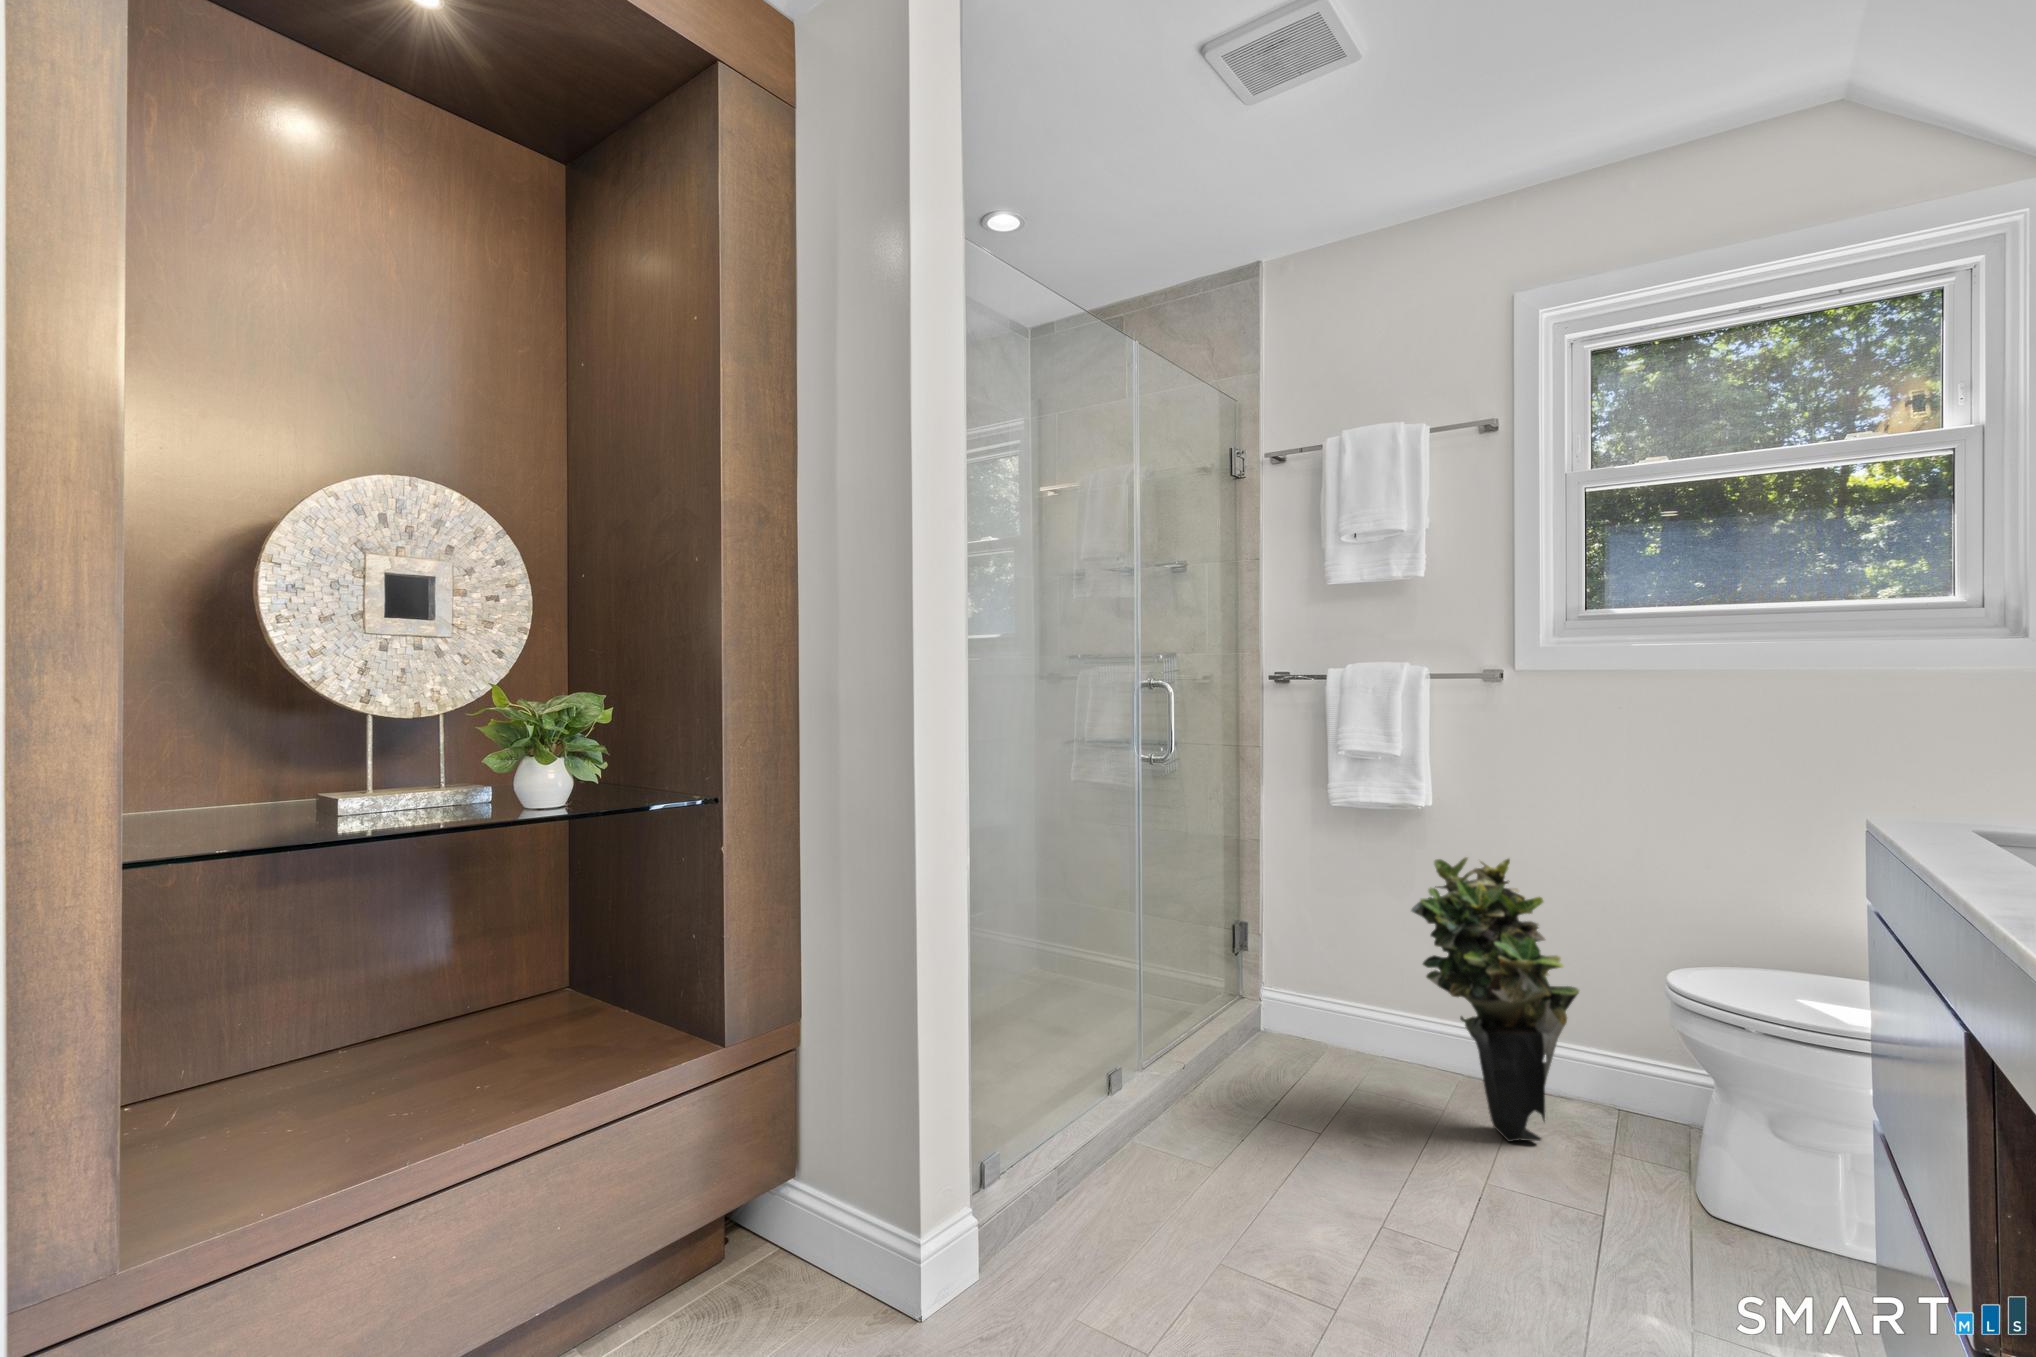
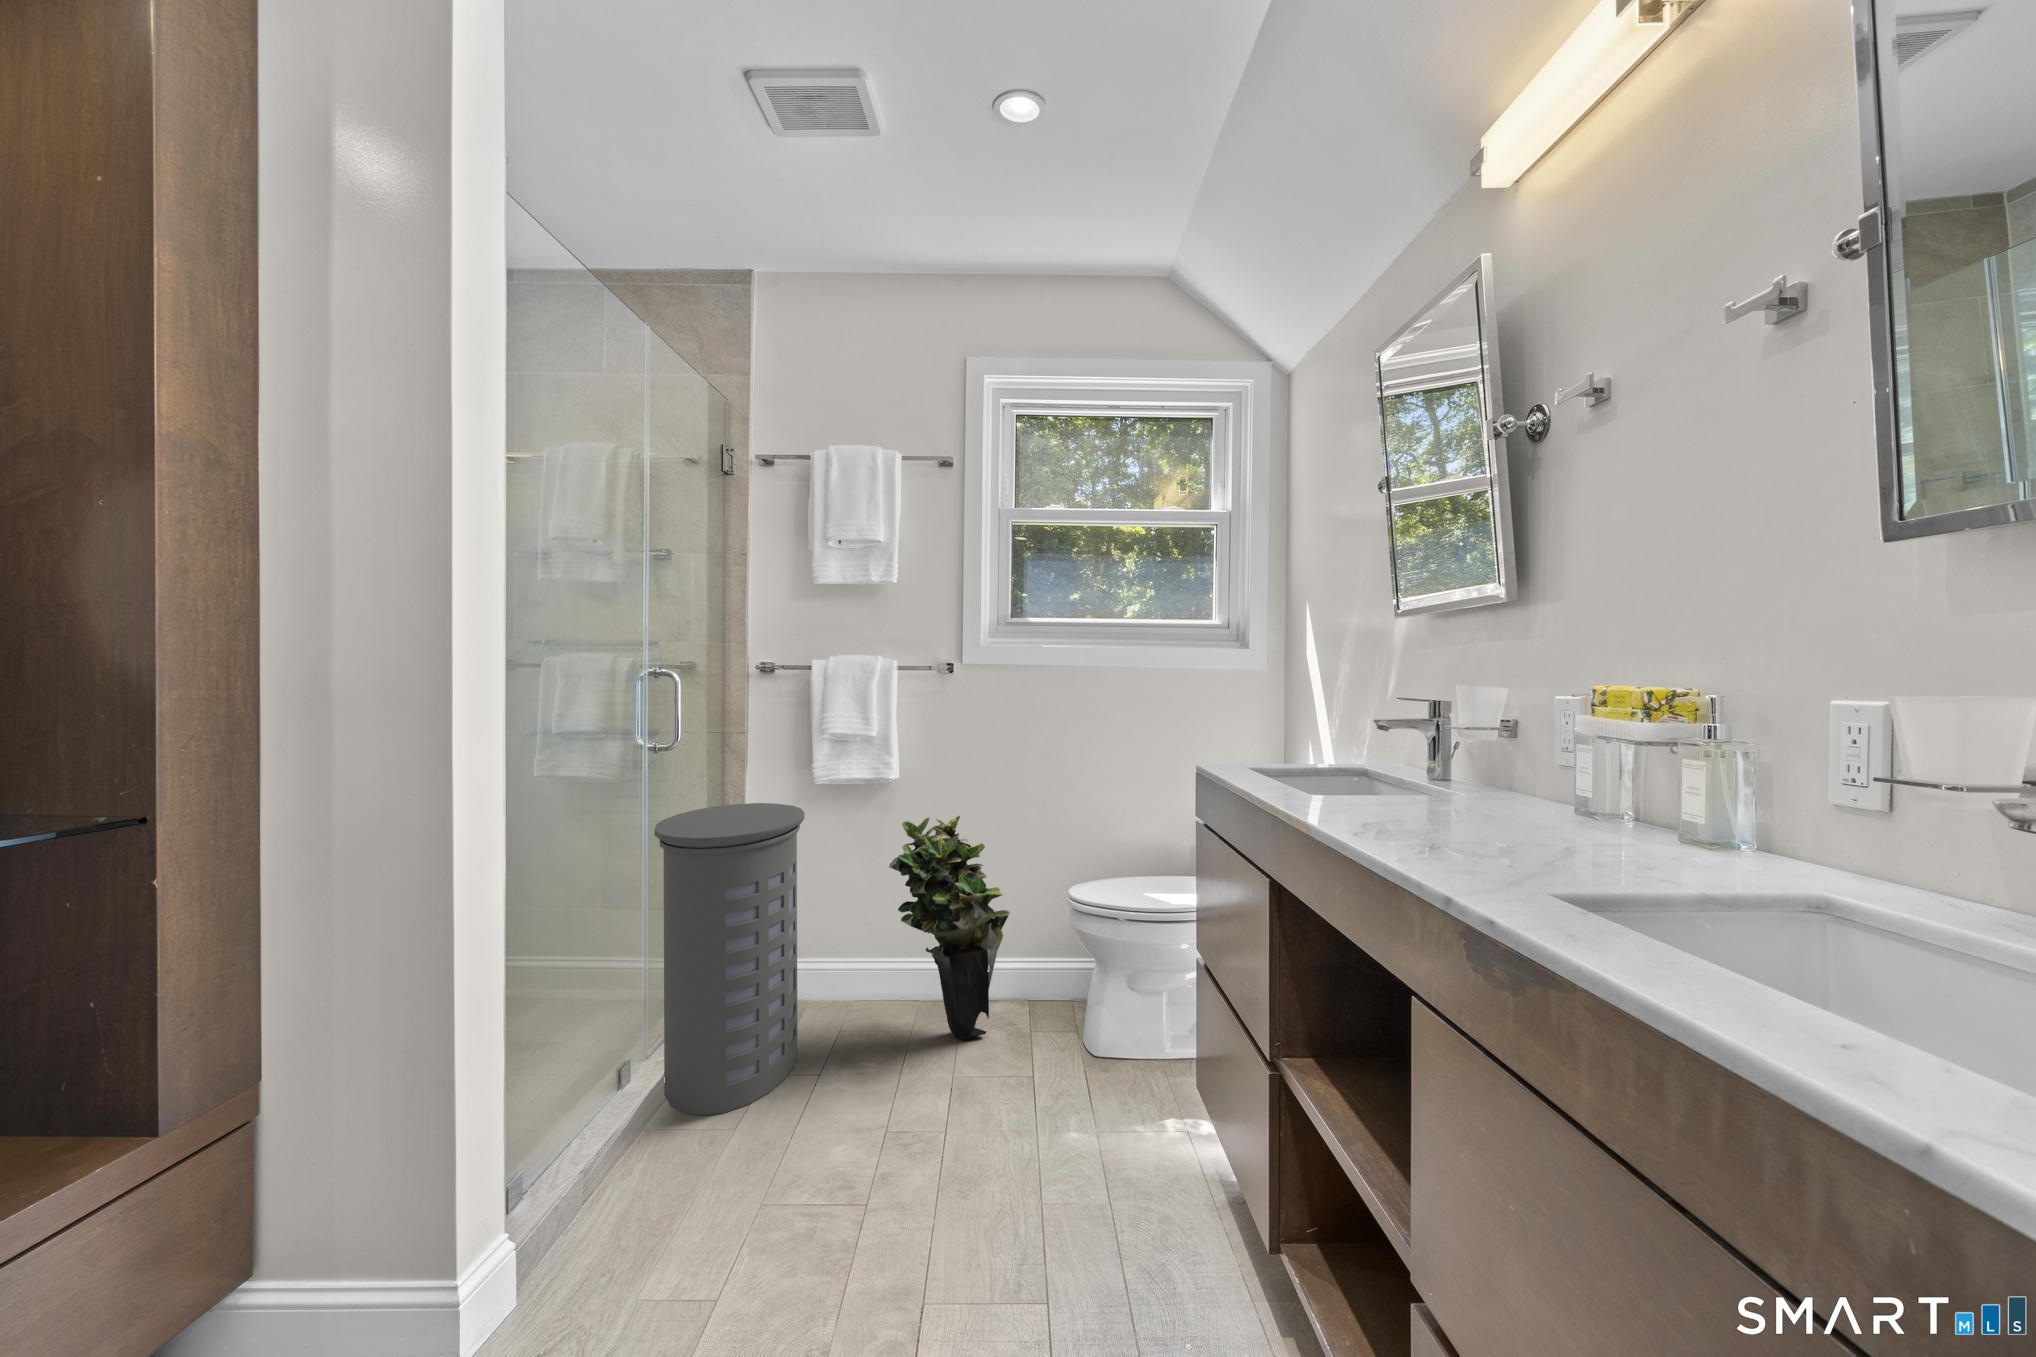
laundry hamper: none [1144,823,1305,1150] -> present [654,803,805,1116]

